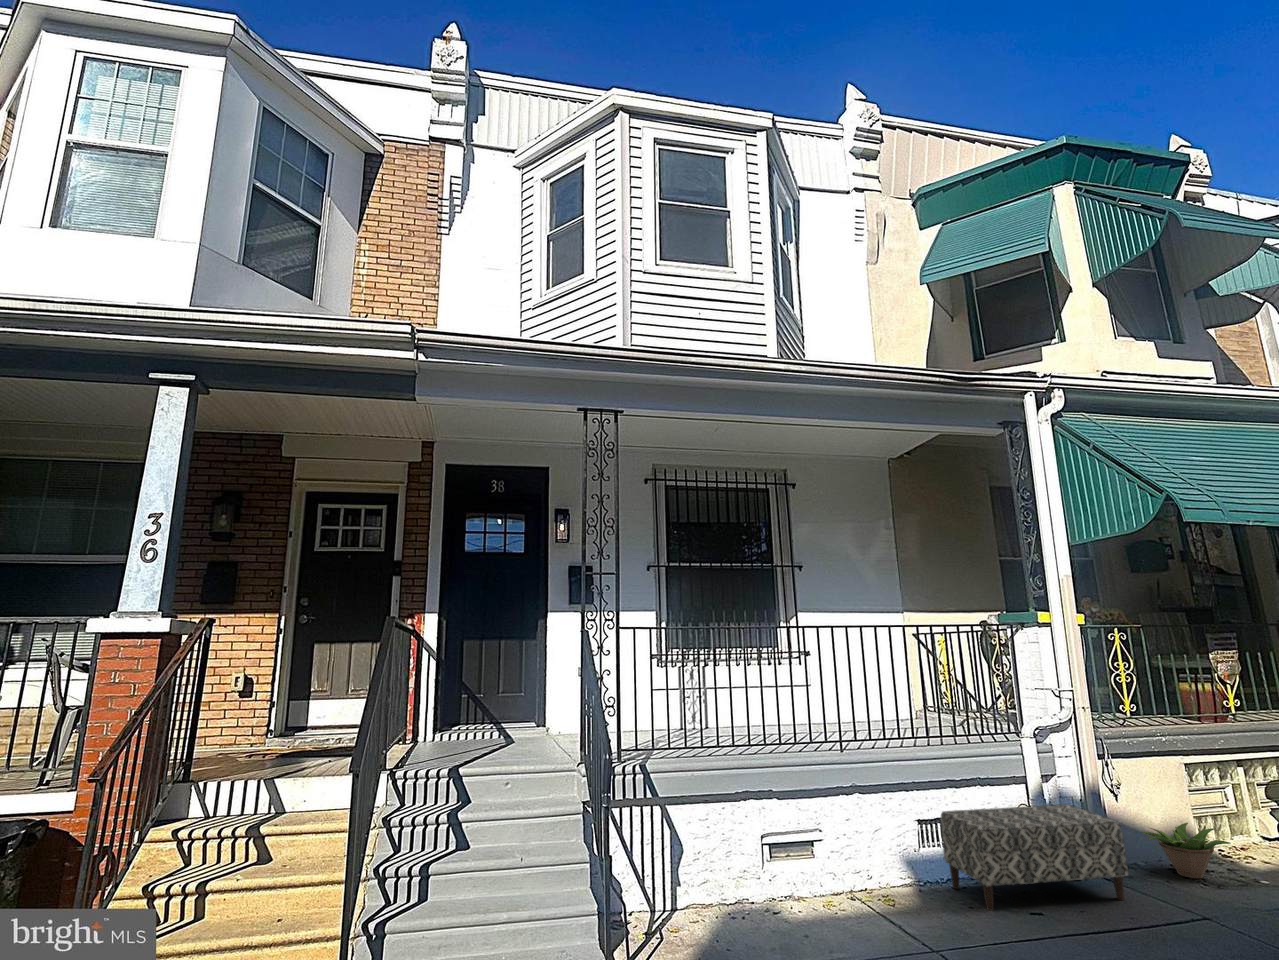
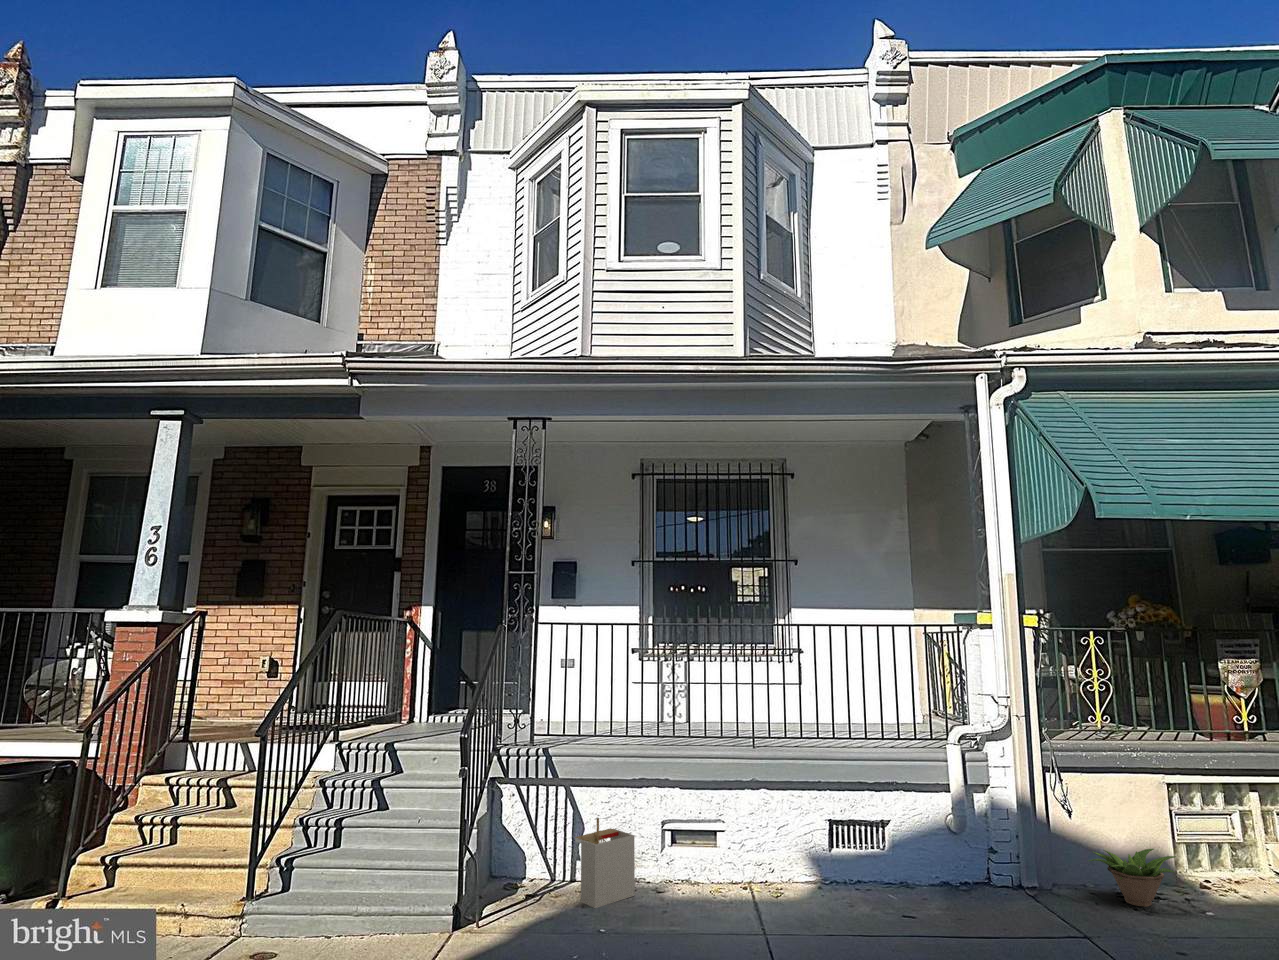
bench: present [940,804,1128,910] -> none [852,814,1030,917]
storage bin: none [689,838,751,942] -> present [575,818,635,908]

